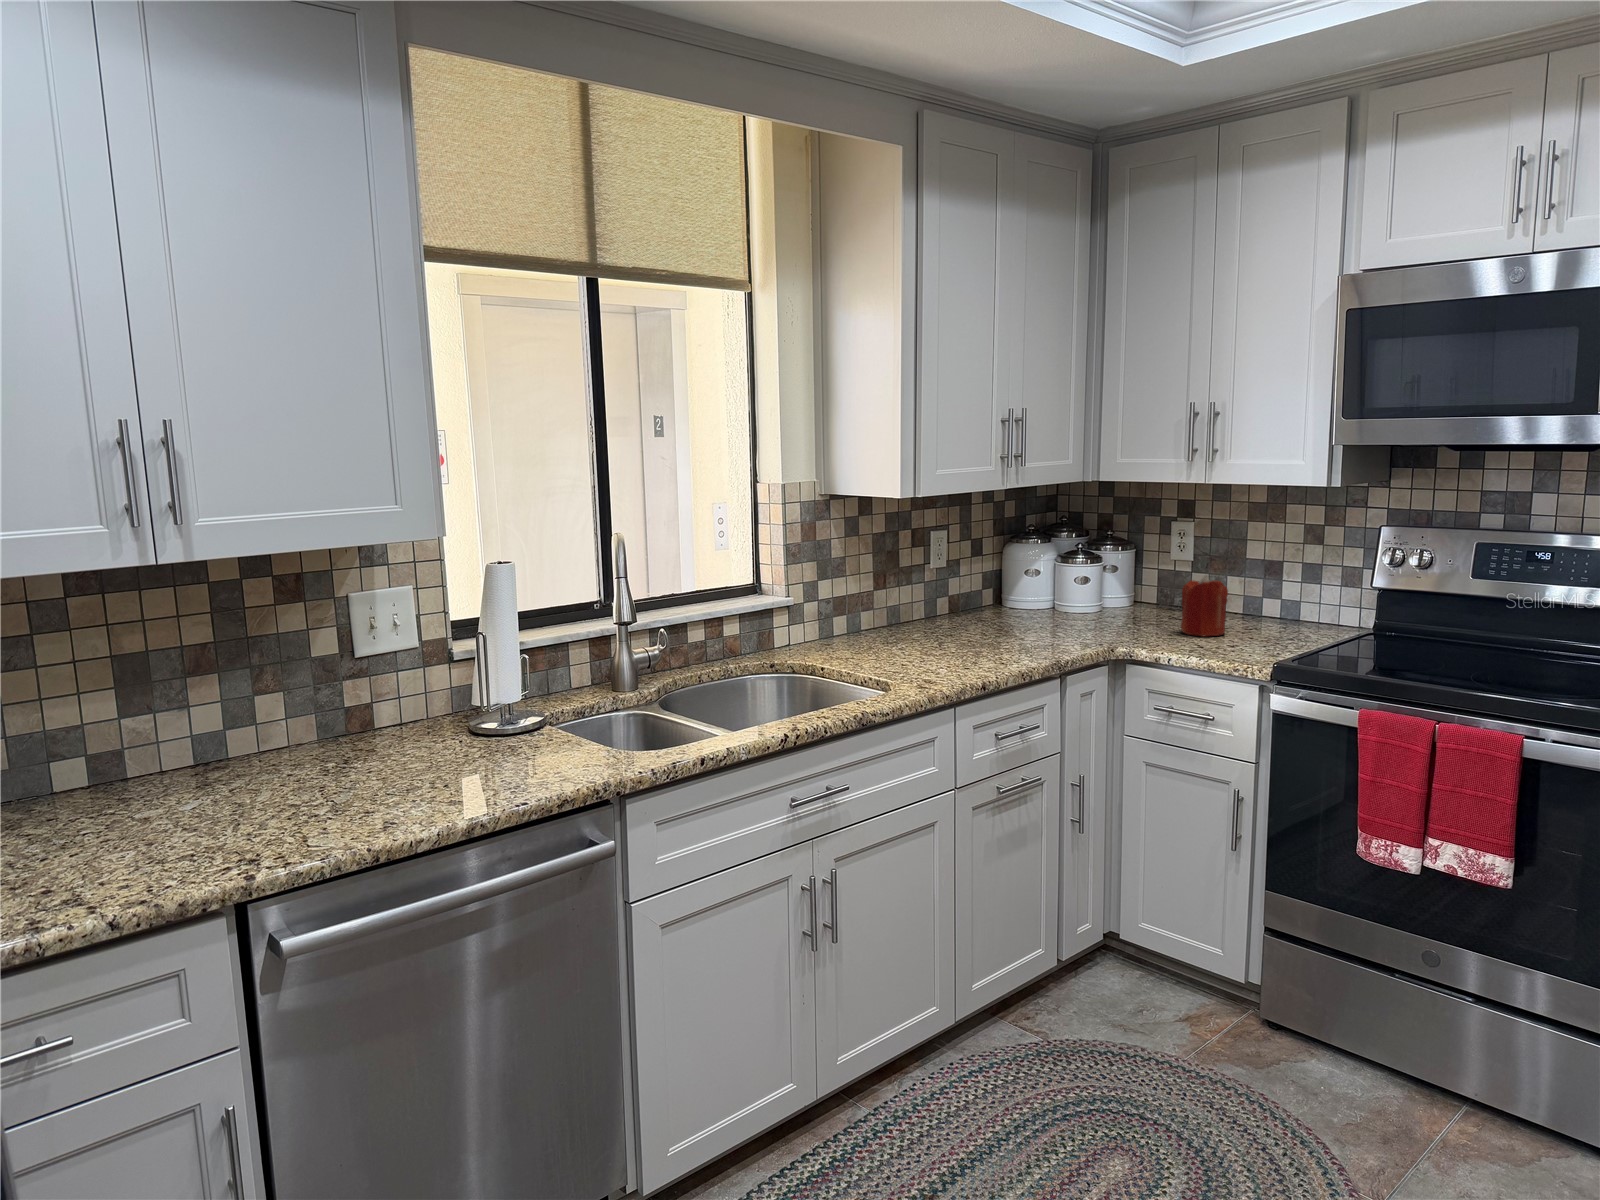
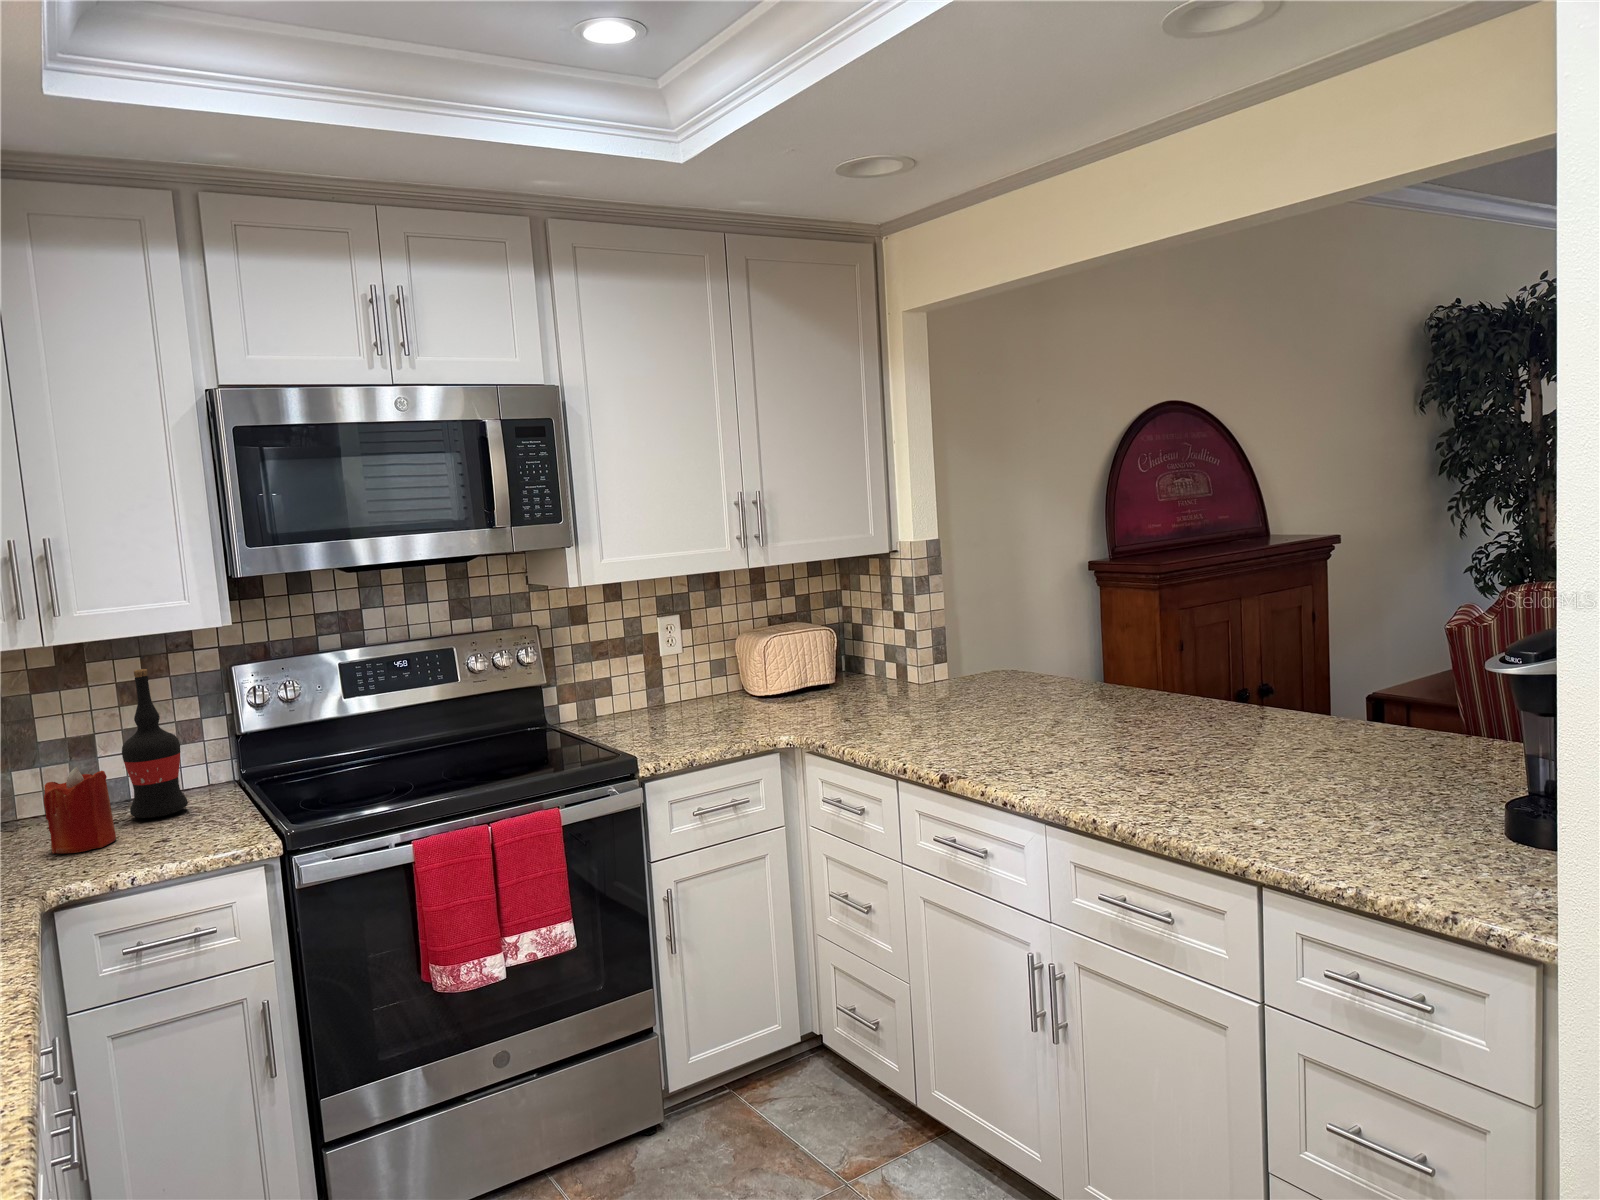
wine bottle: none [1262,512,1310,634] -> present [122,669,188,818]

